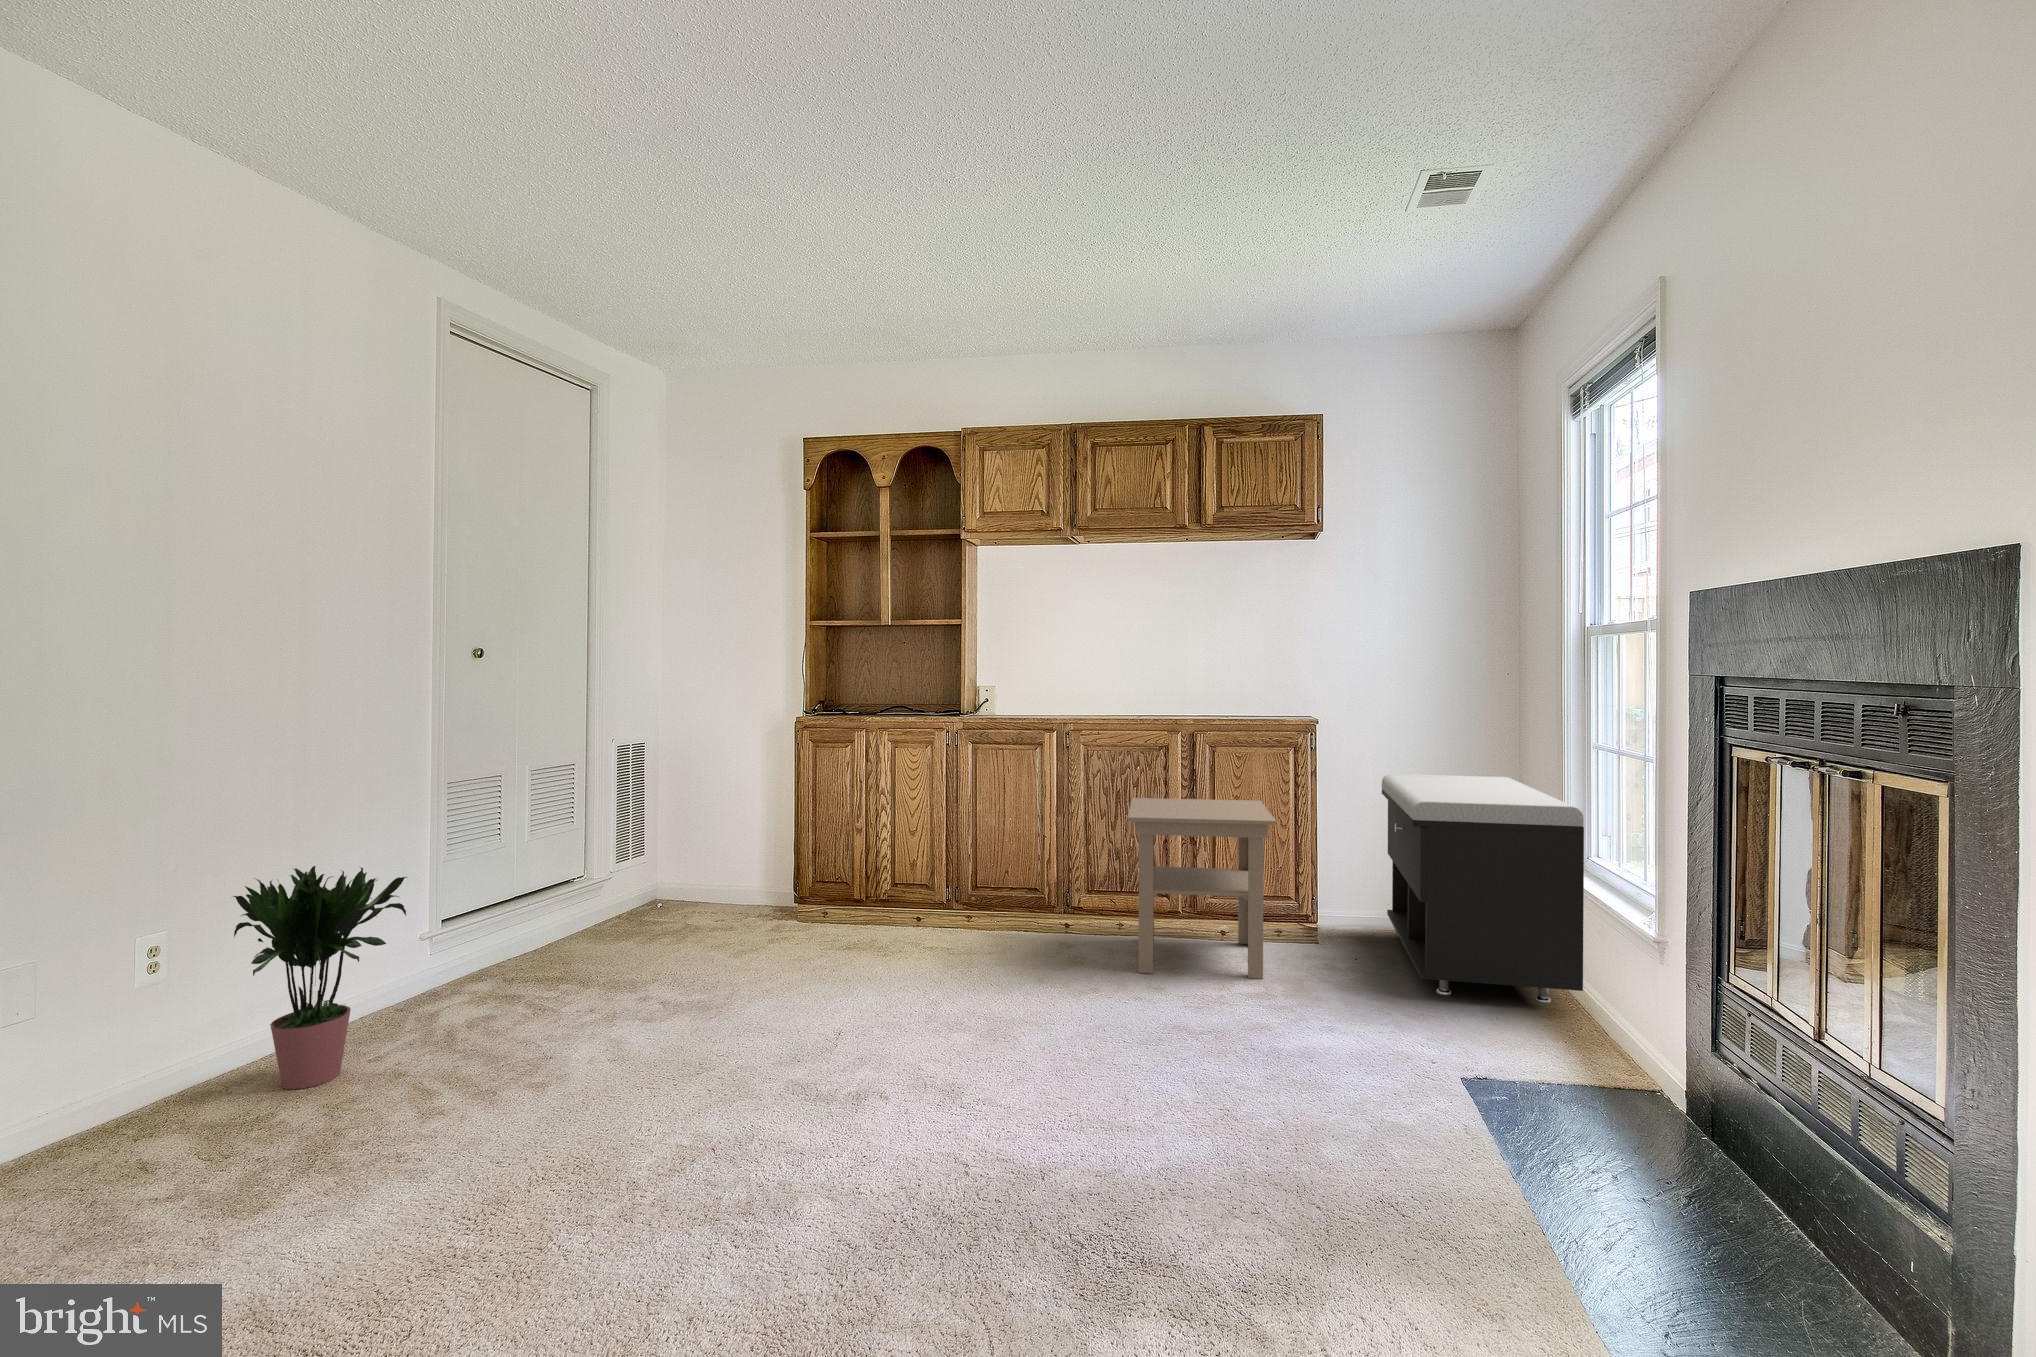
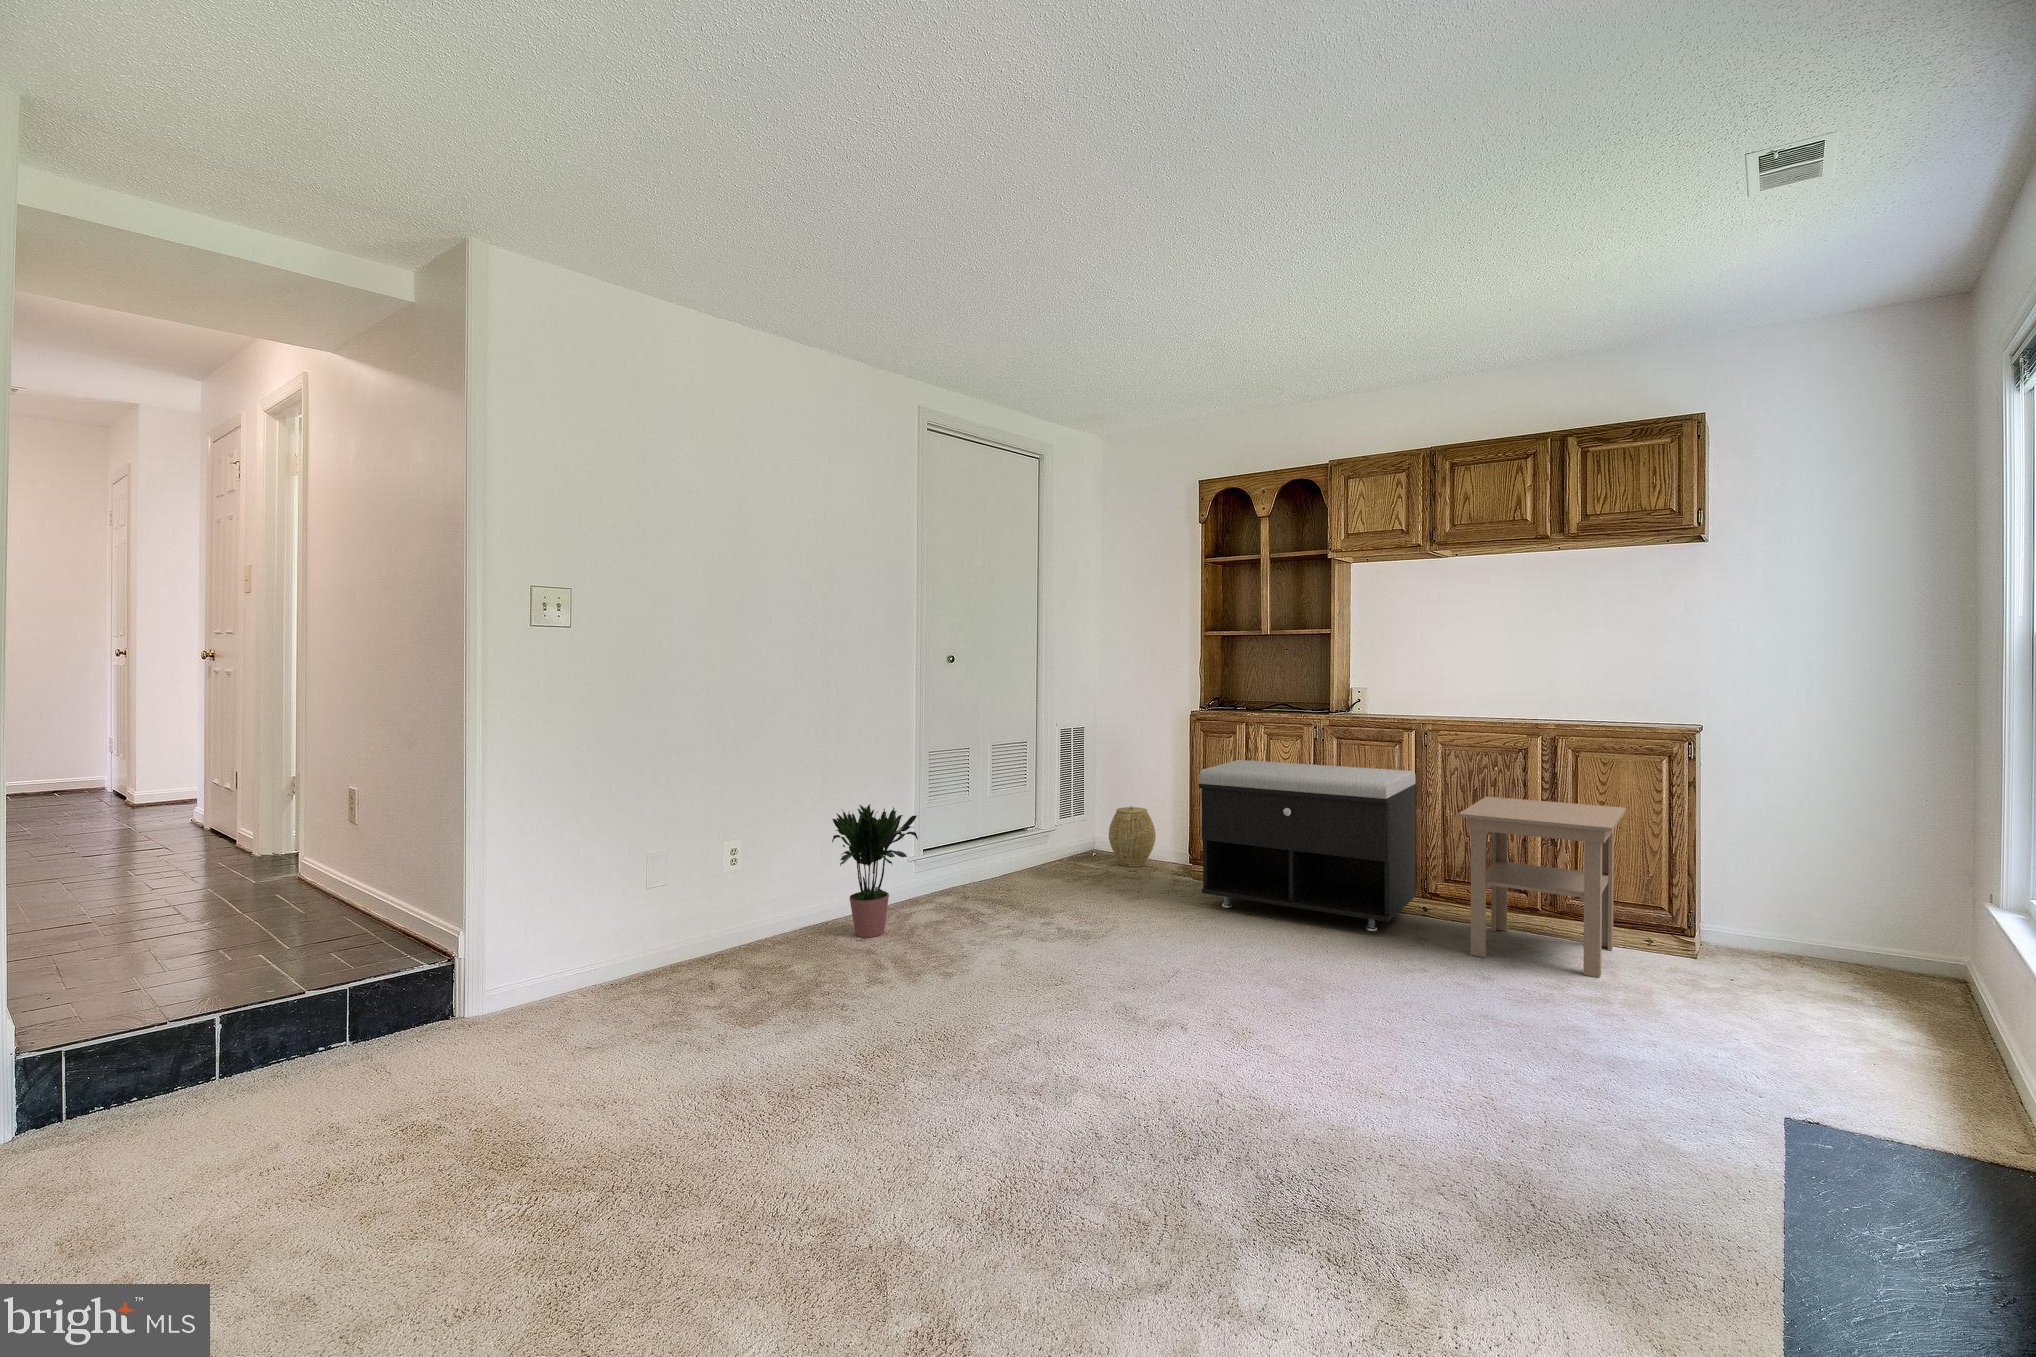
storage bench: present [1382,774,1584,1004] -> present [1199,760,1416,931]
woven basket: none [684,838,746,915] -> present [1109,806,1156,867]

